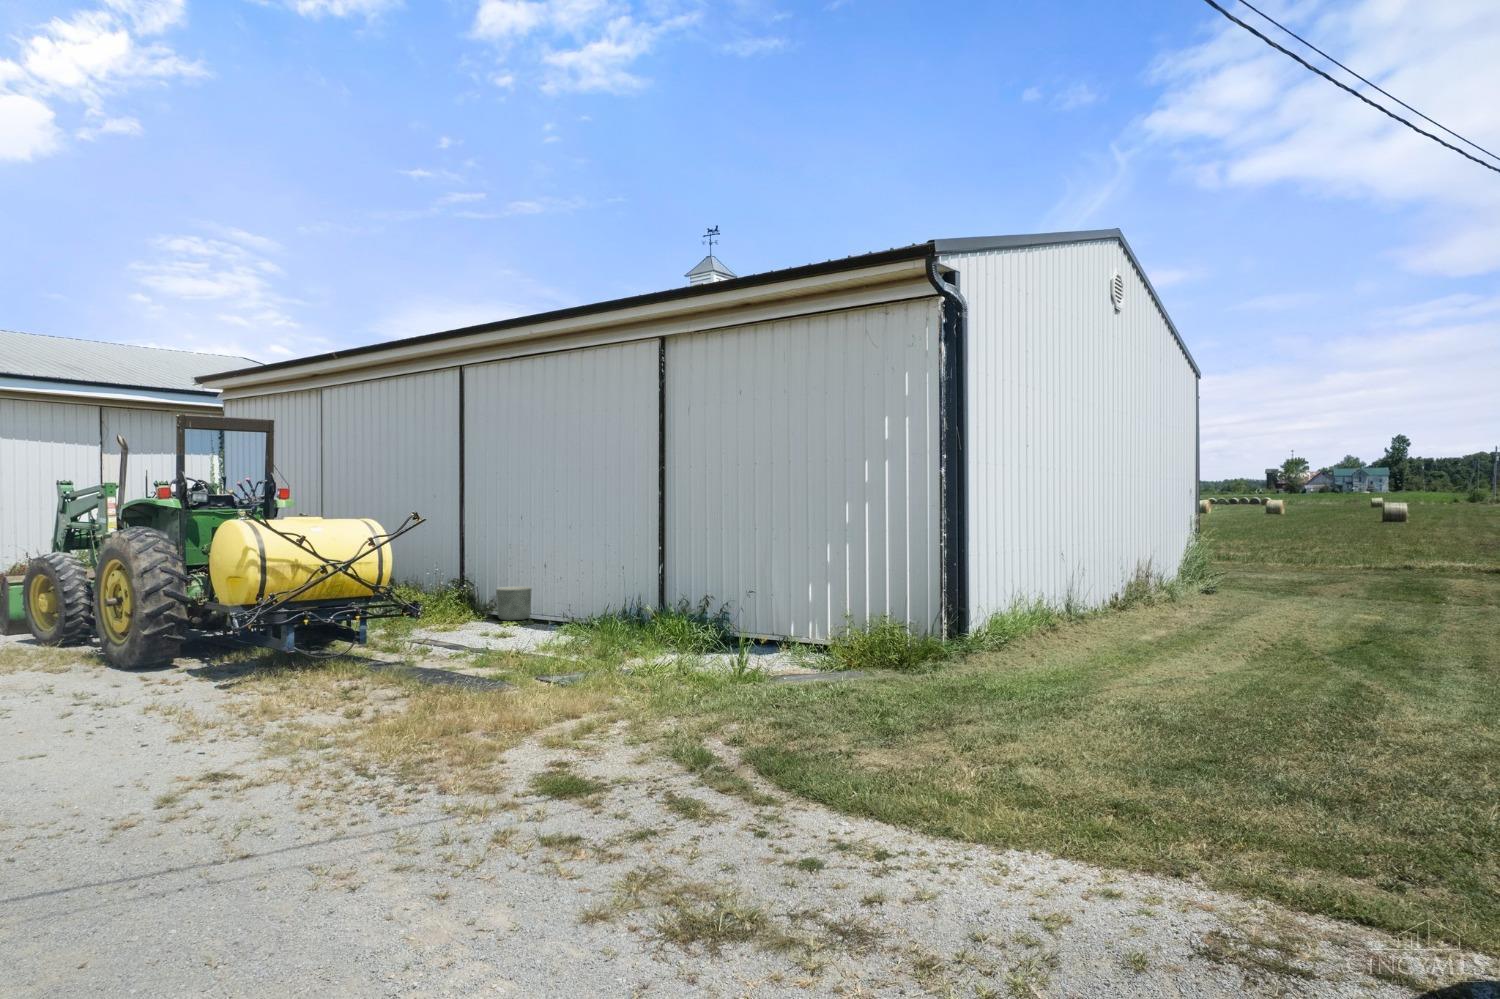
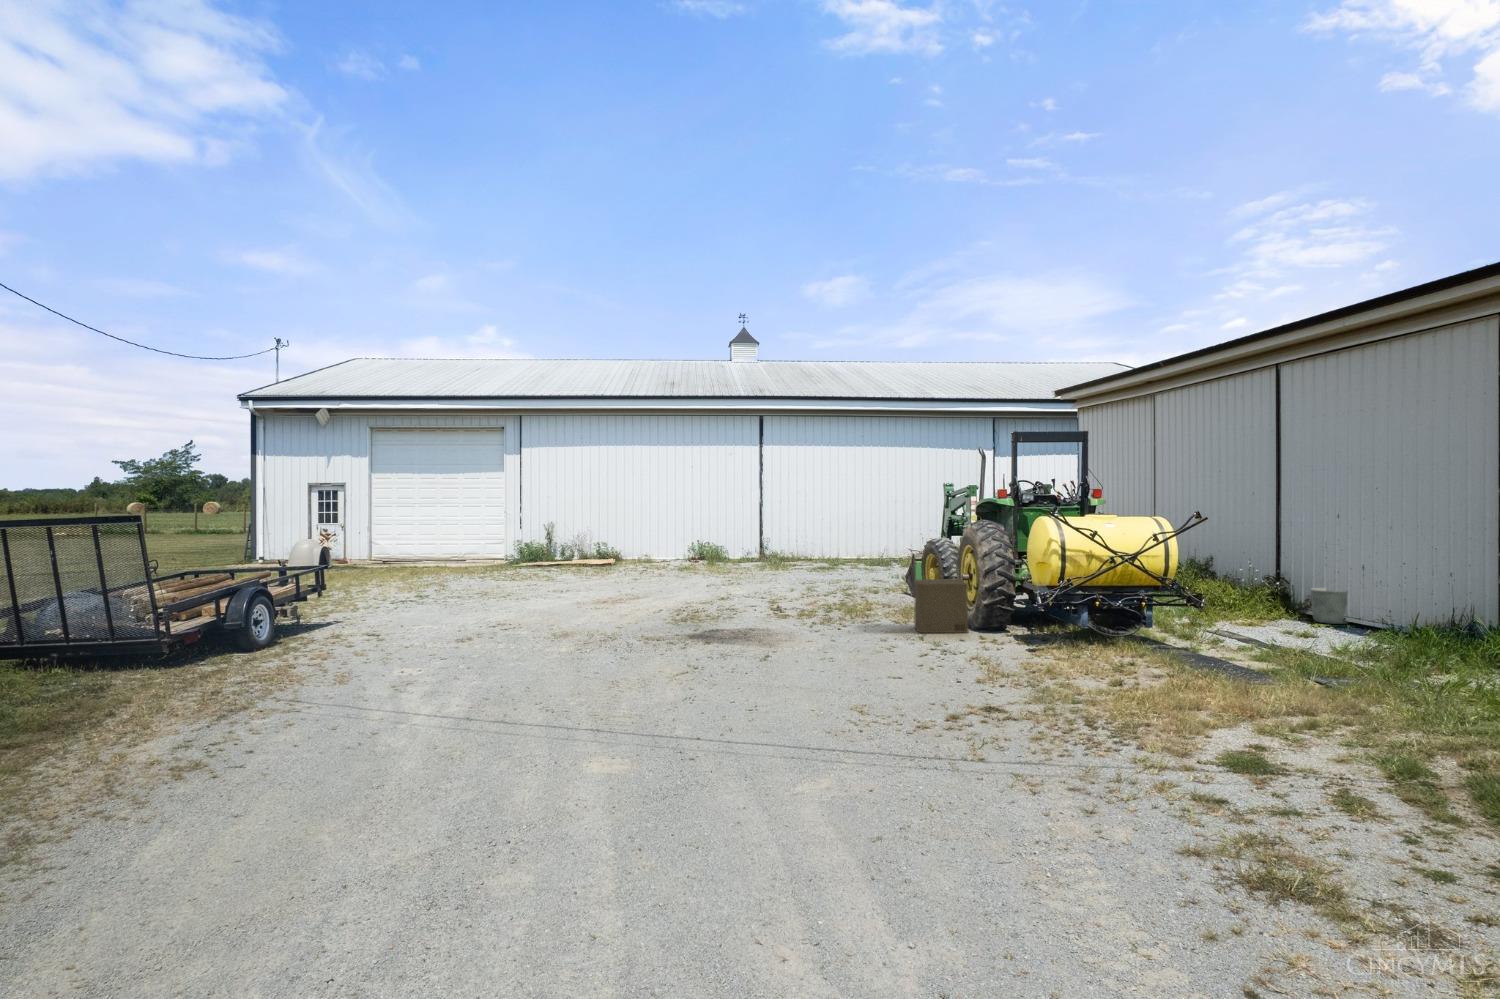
cardboard box: none [19,604,116,687] -> present [914,579,968,633]

